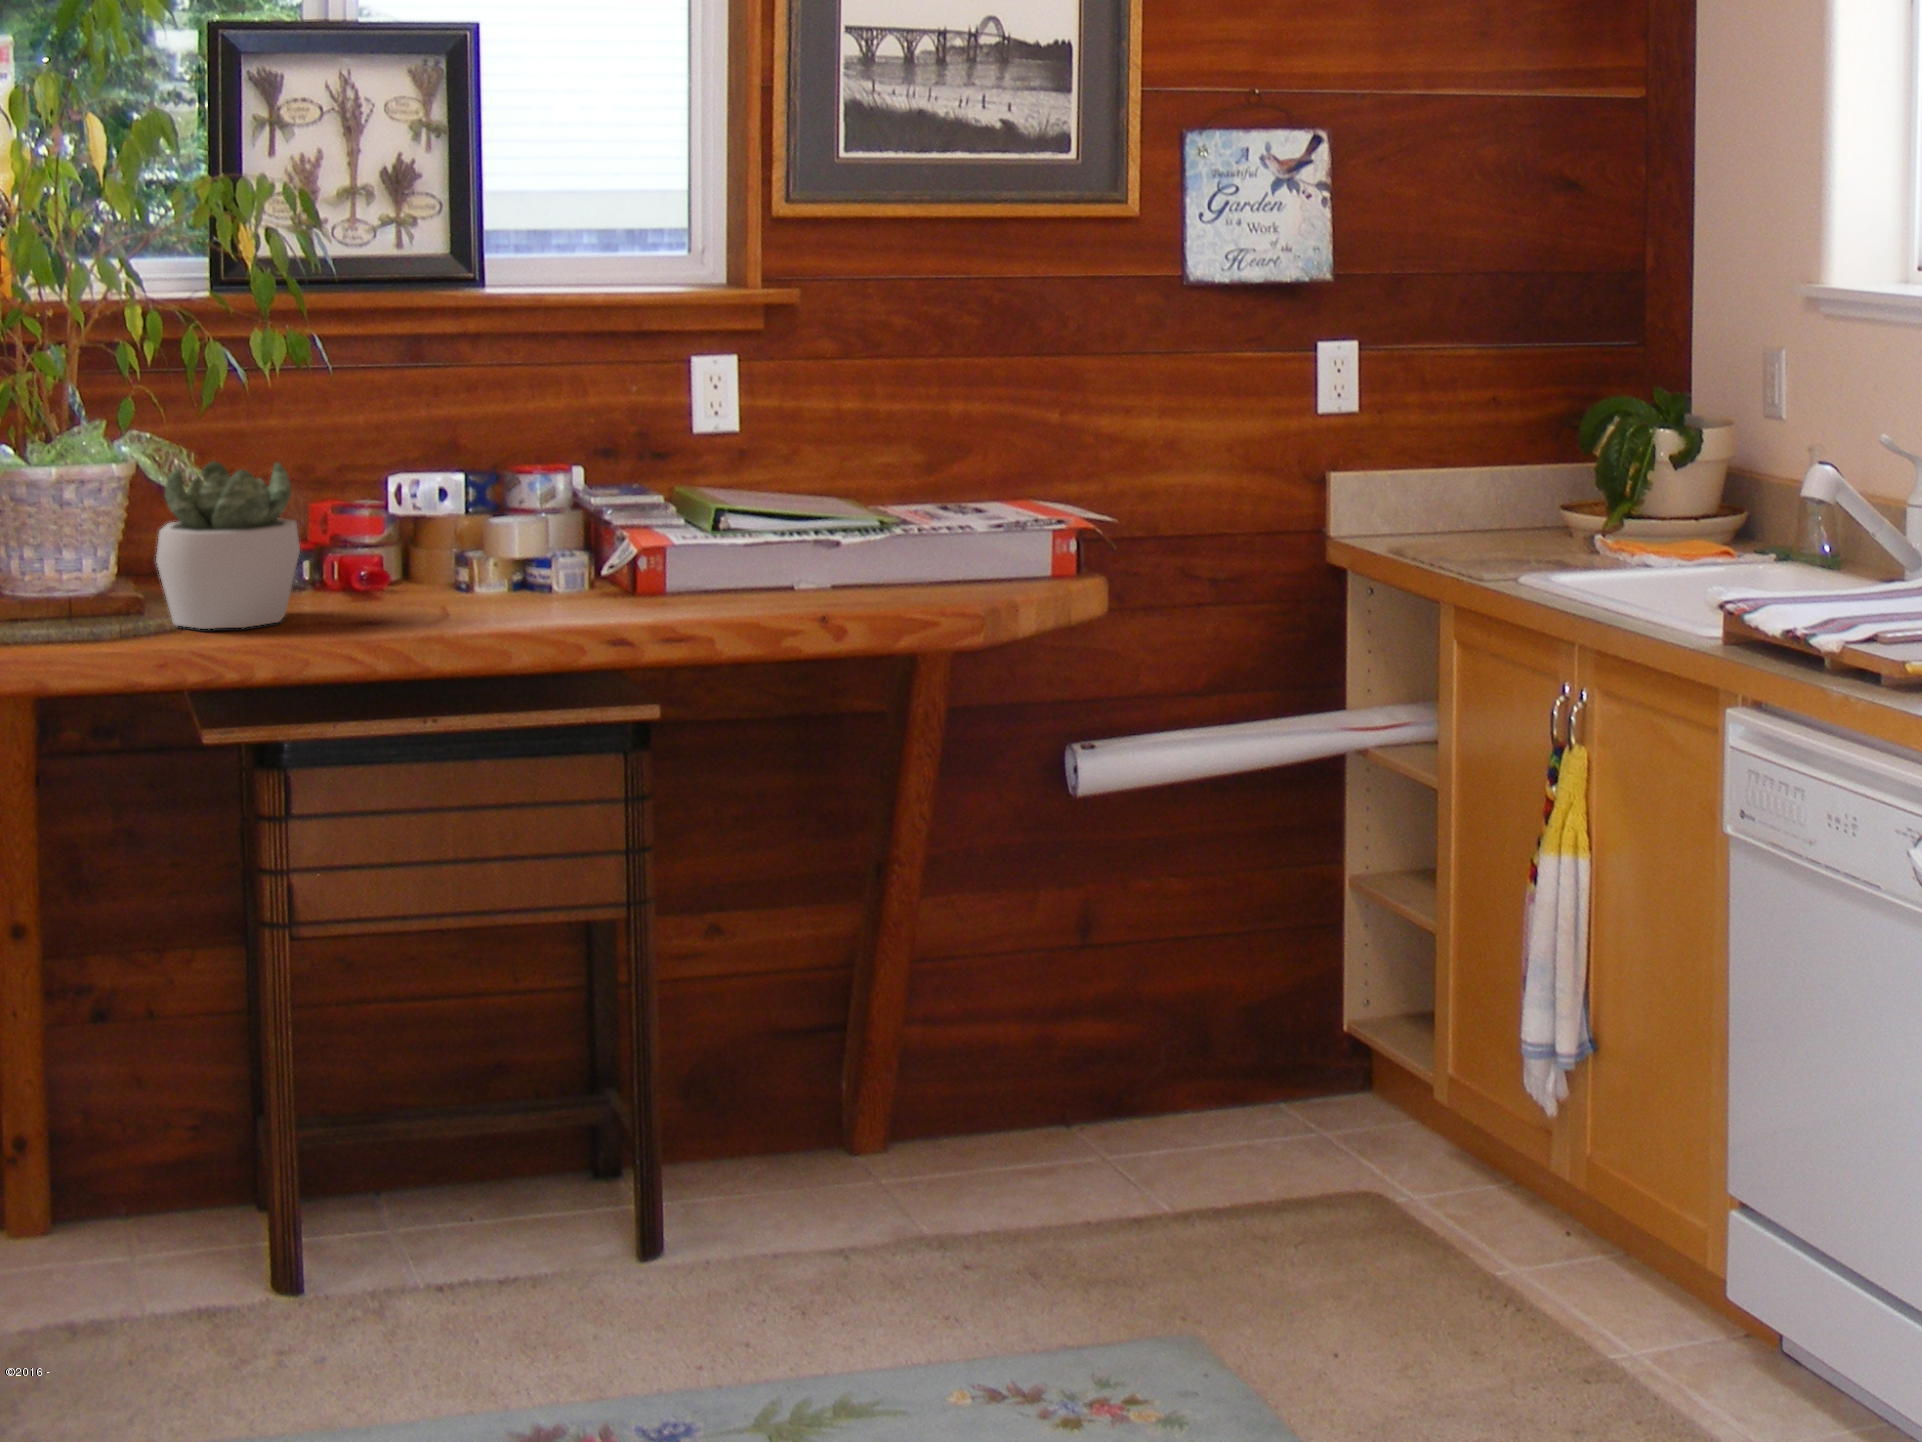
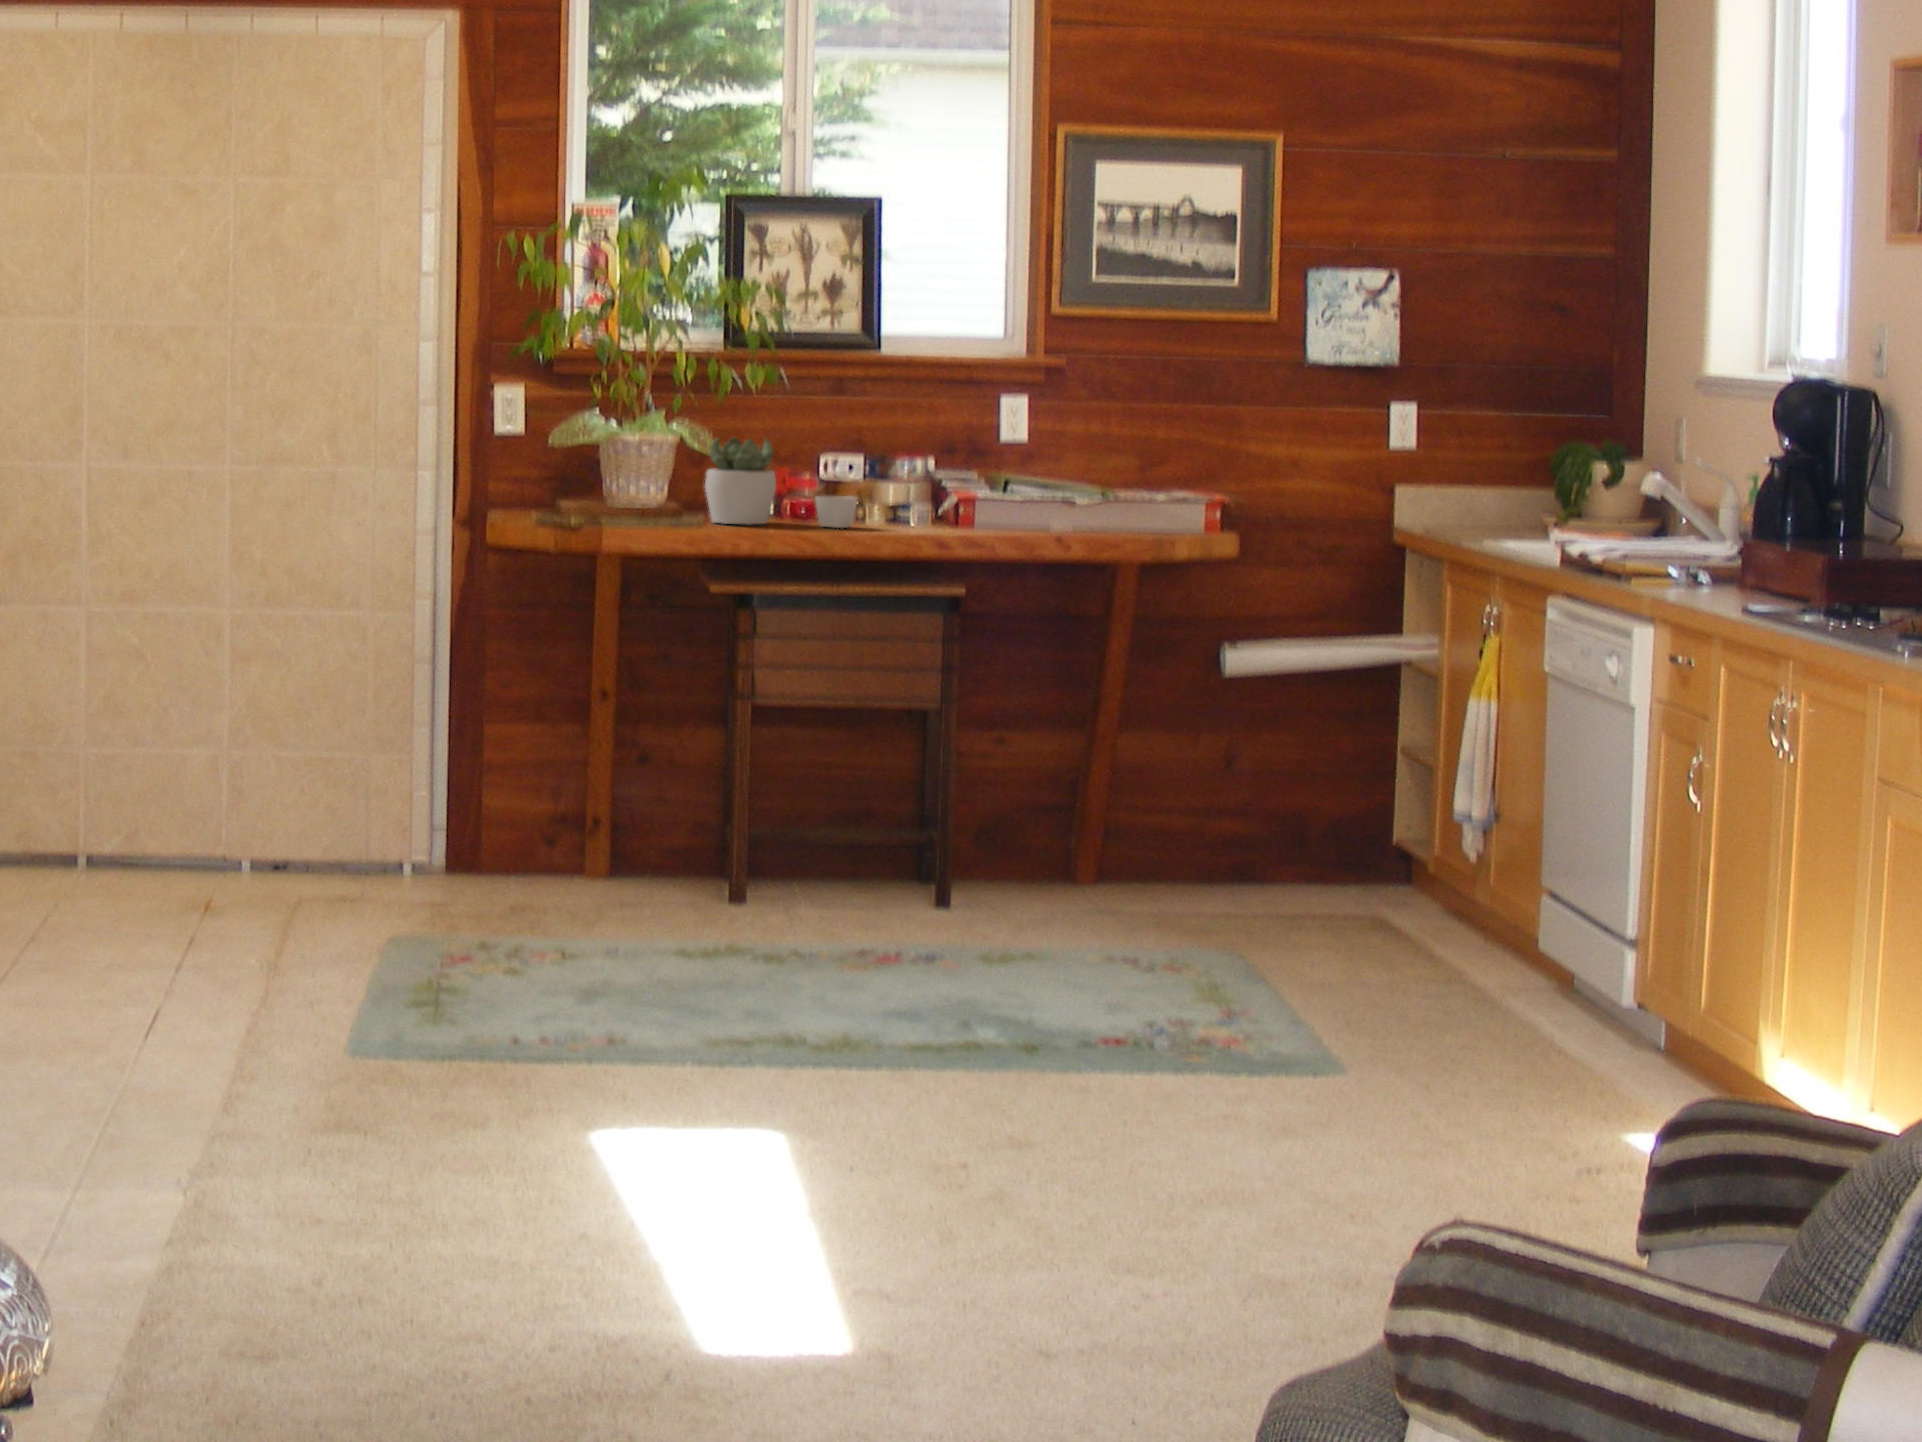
candle: none [376,559,458,622] -> present [815,496,857,528]

